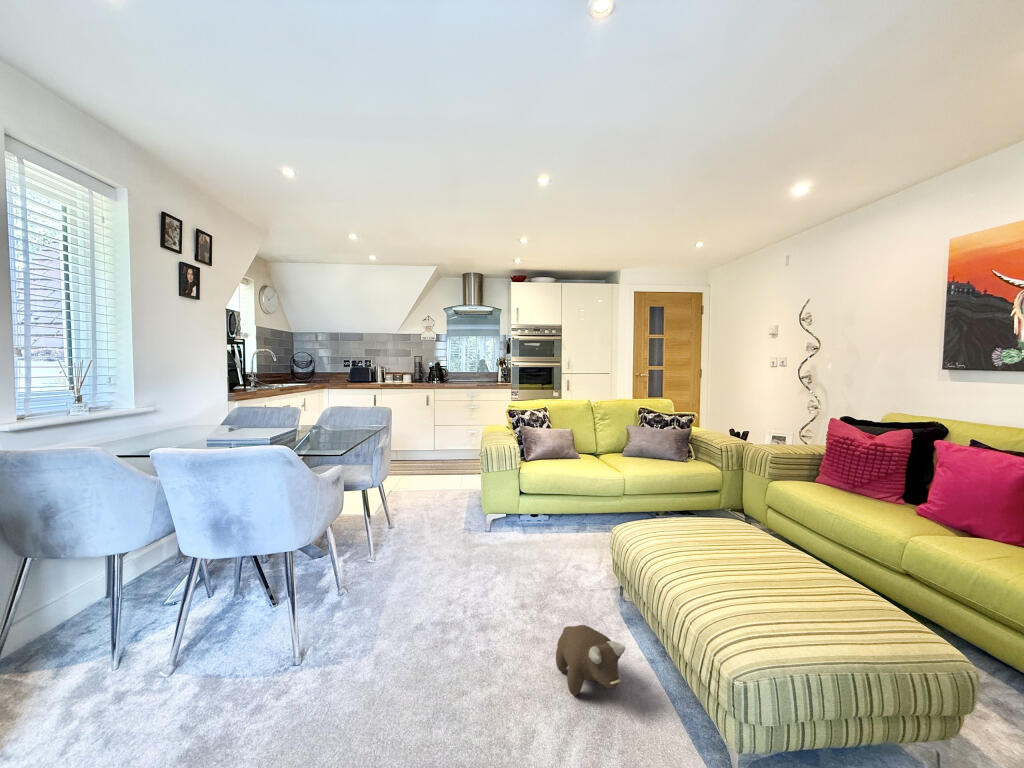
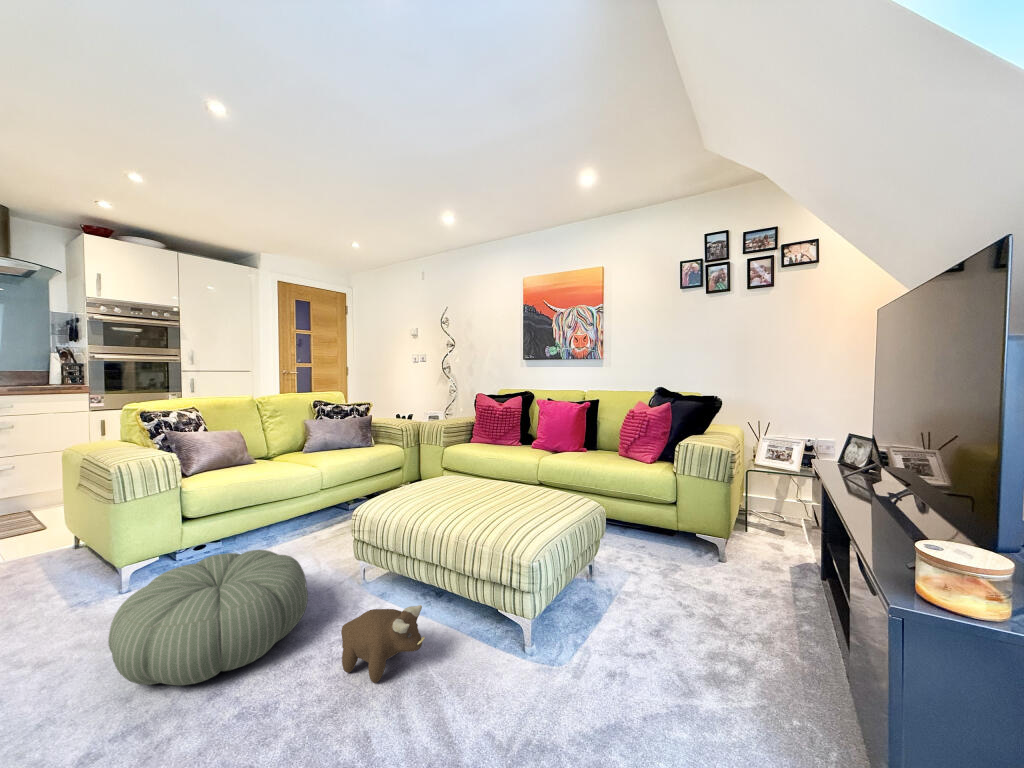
pouf: none [446,527,567,620] -> present [108,550,308,685]

